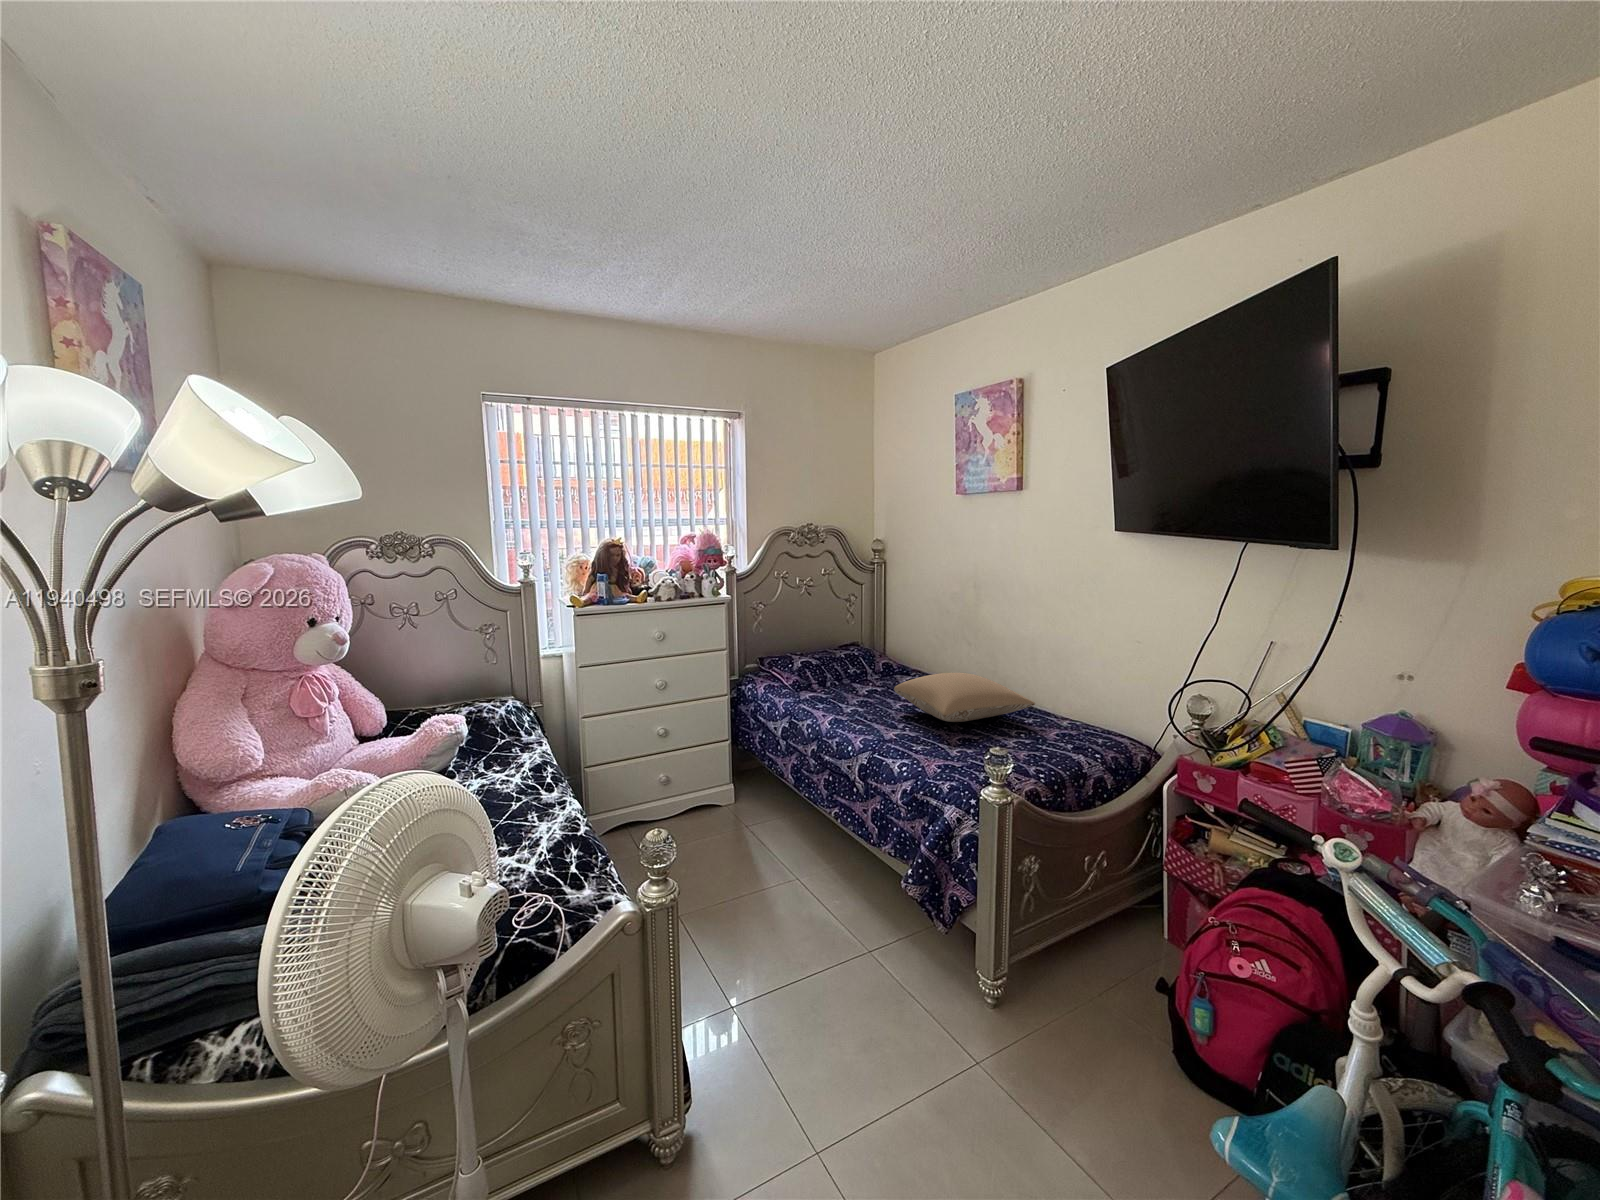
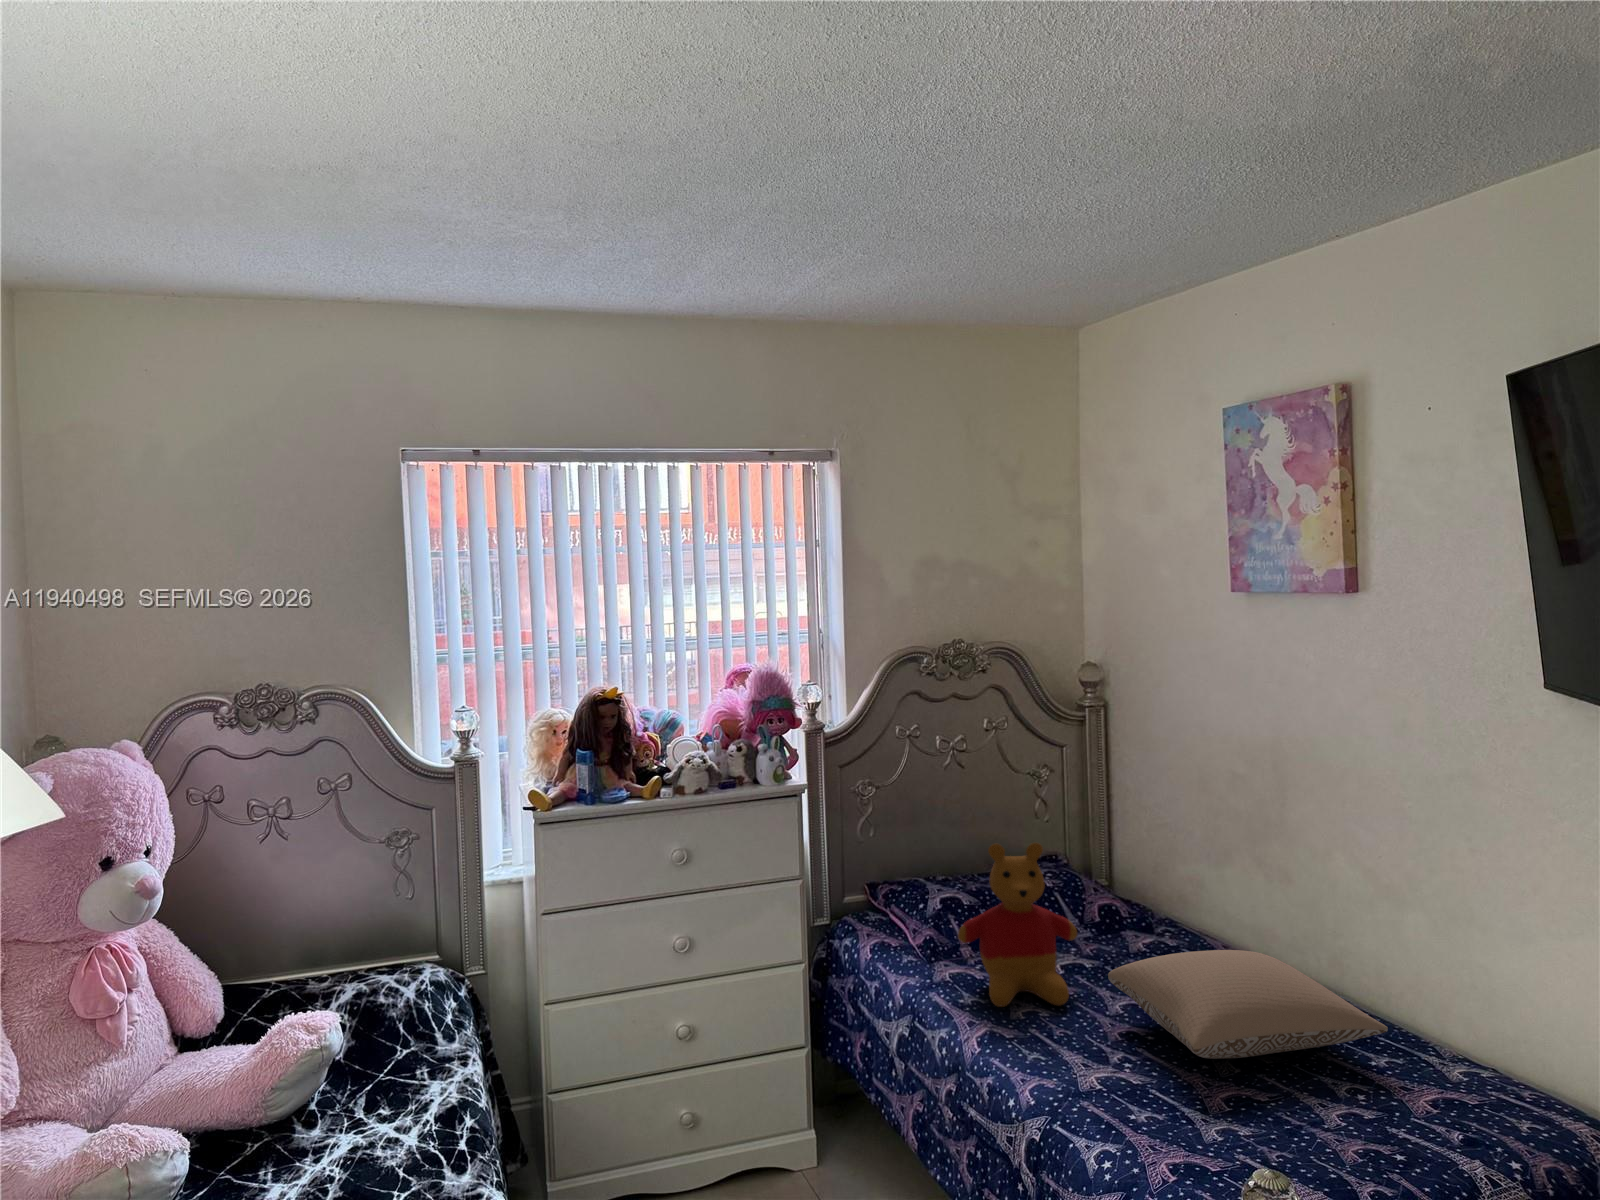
stuffed bear: none [814,624,876,708] -> present [958,843,1077,1007]

